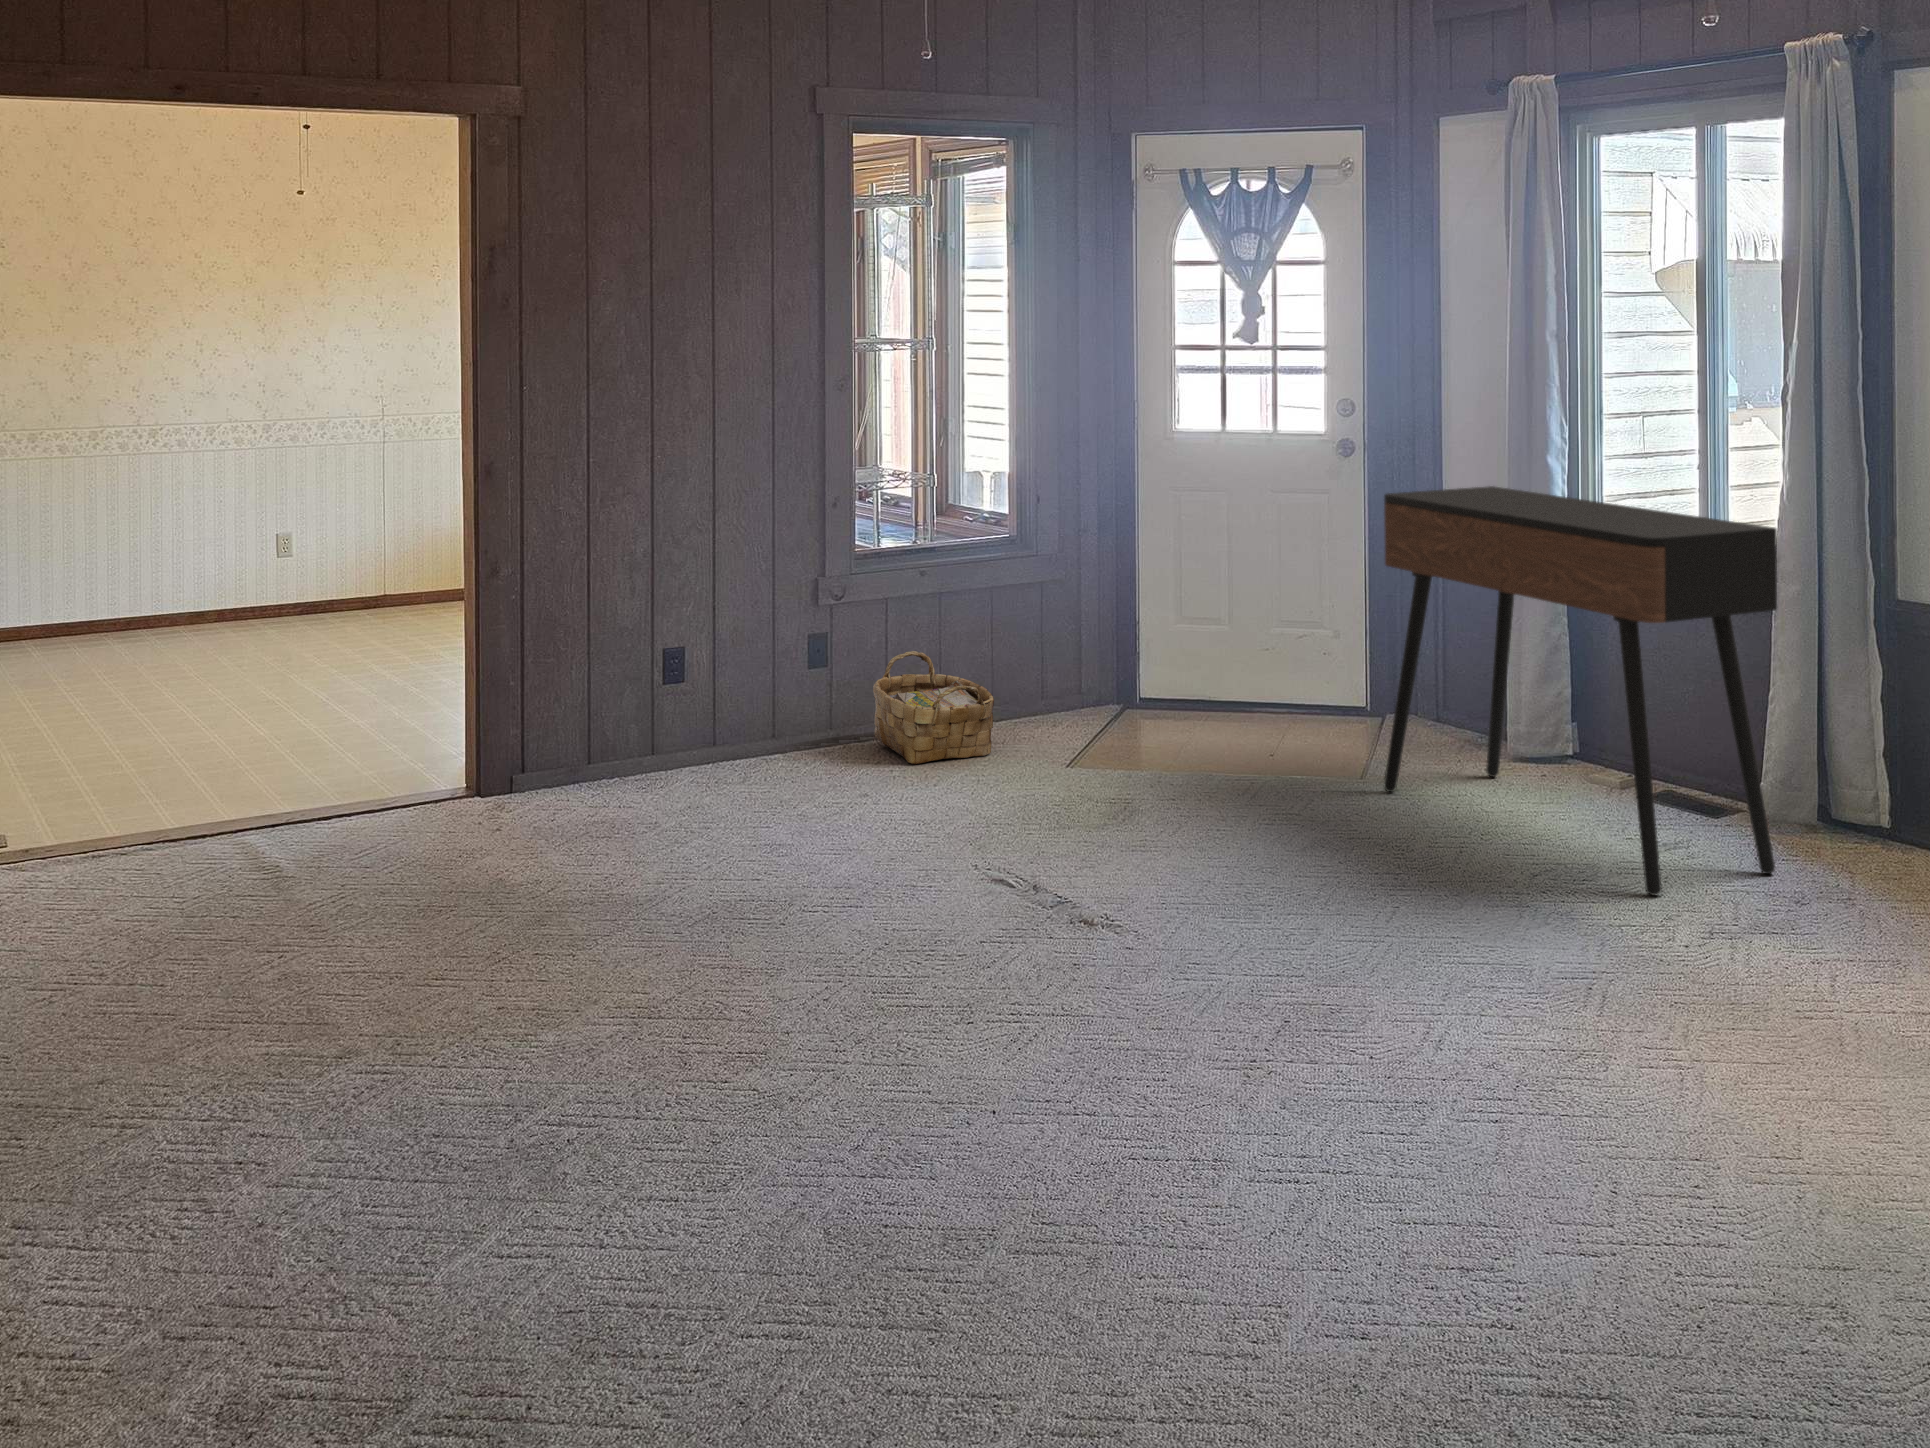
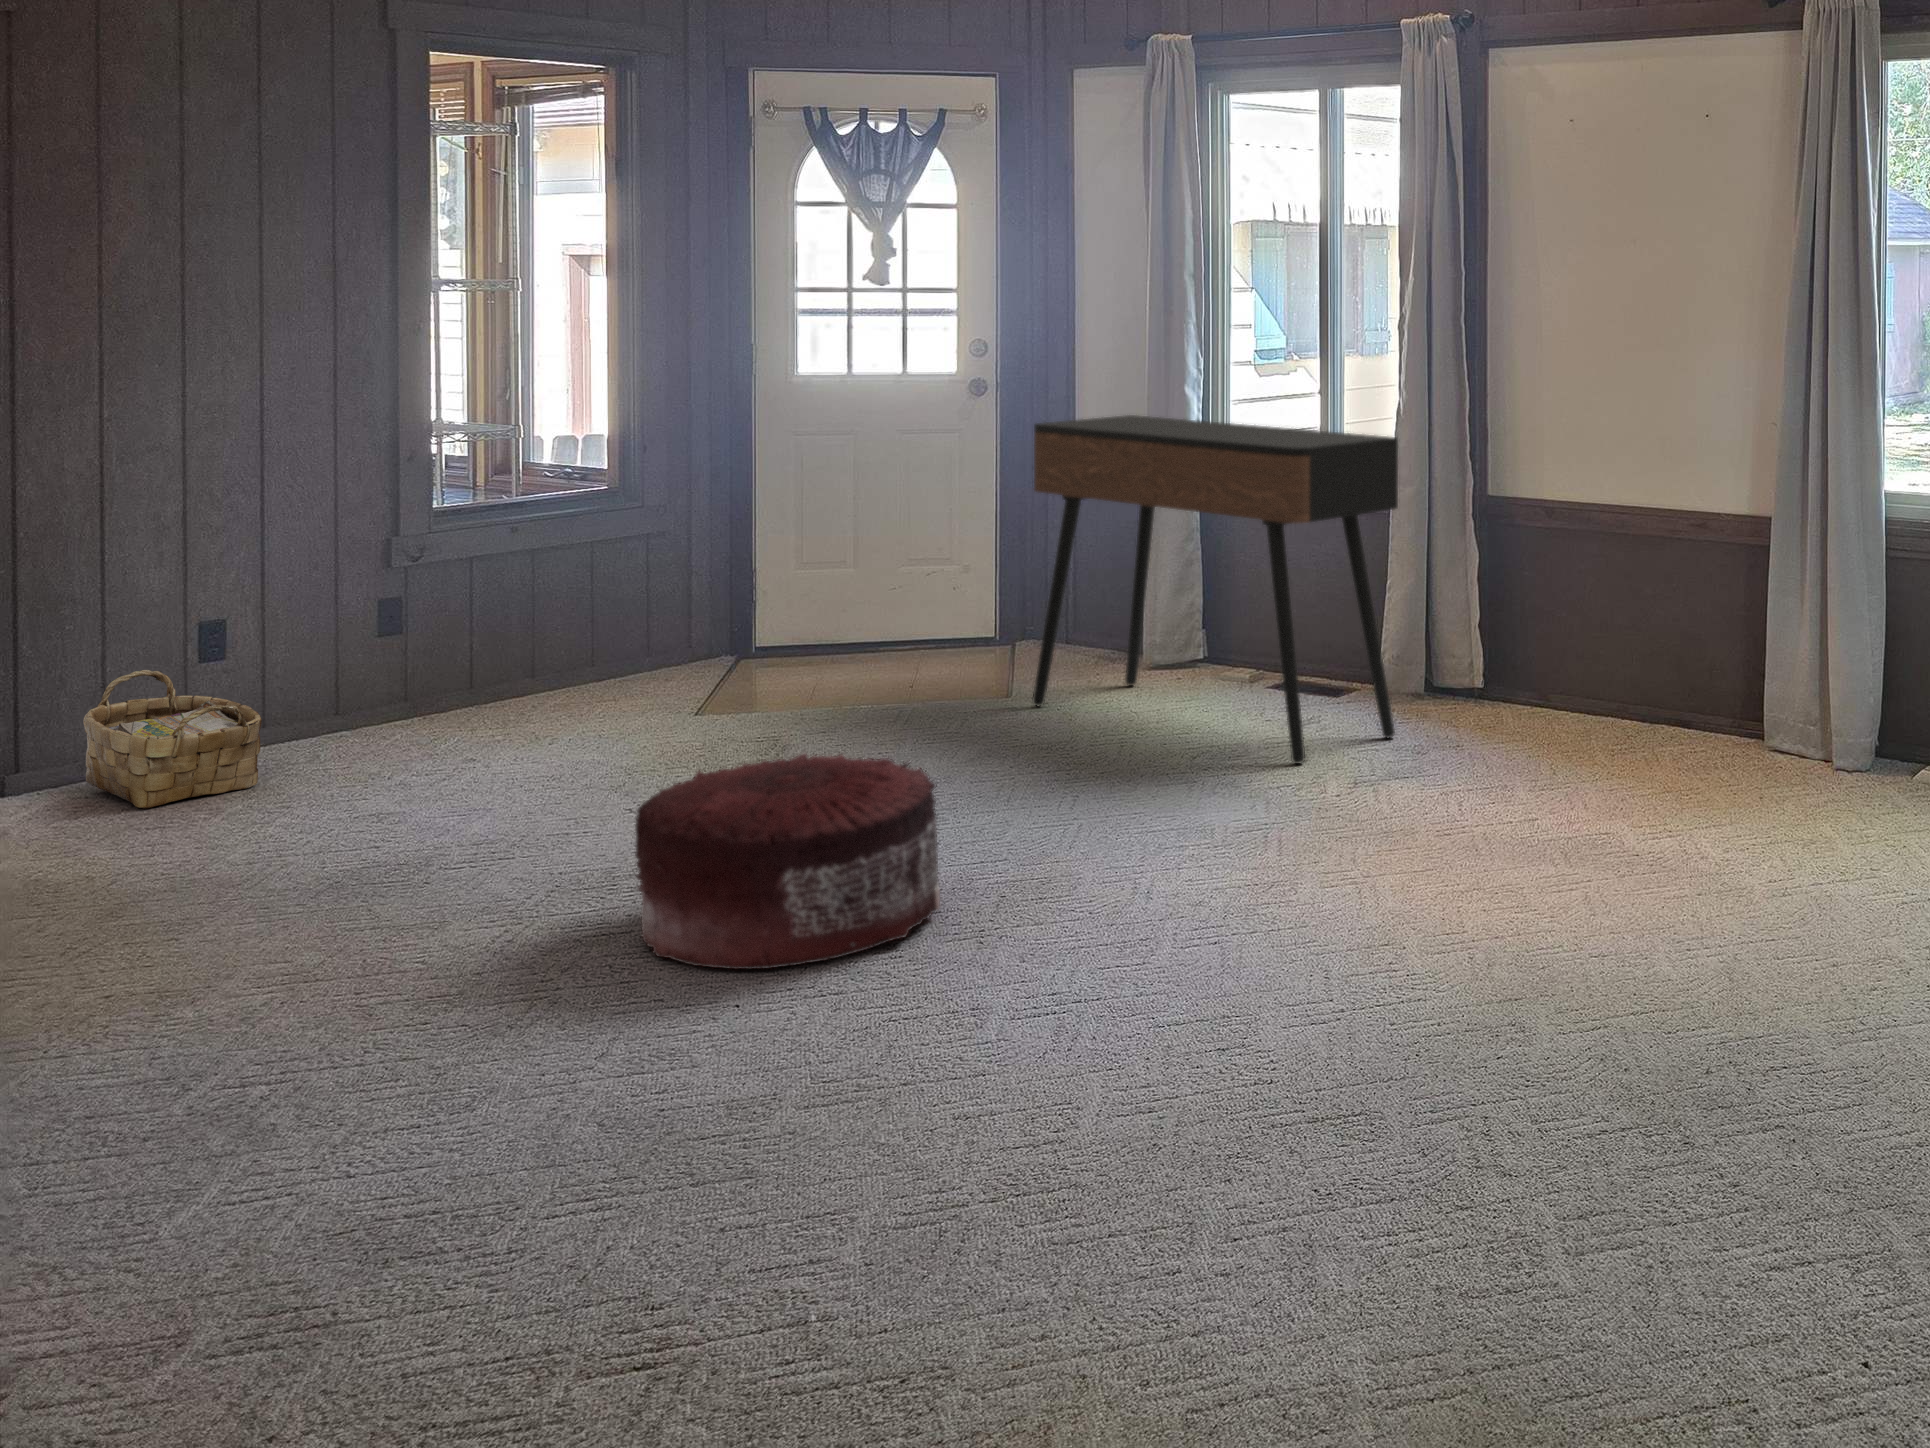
woven basket: present [873,651,994,764] -> present [83,670,262,809]
pouf: none [924,839,1224,1074] -> present [635,753,940,969]

